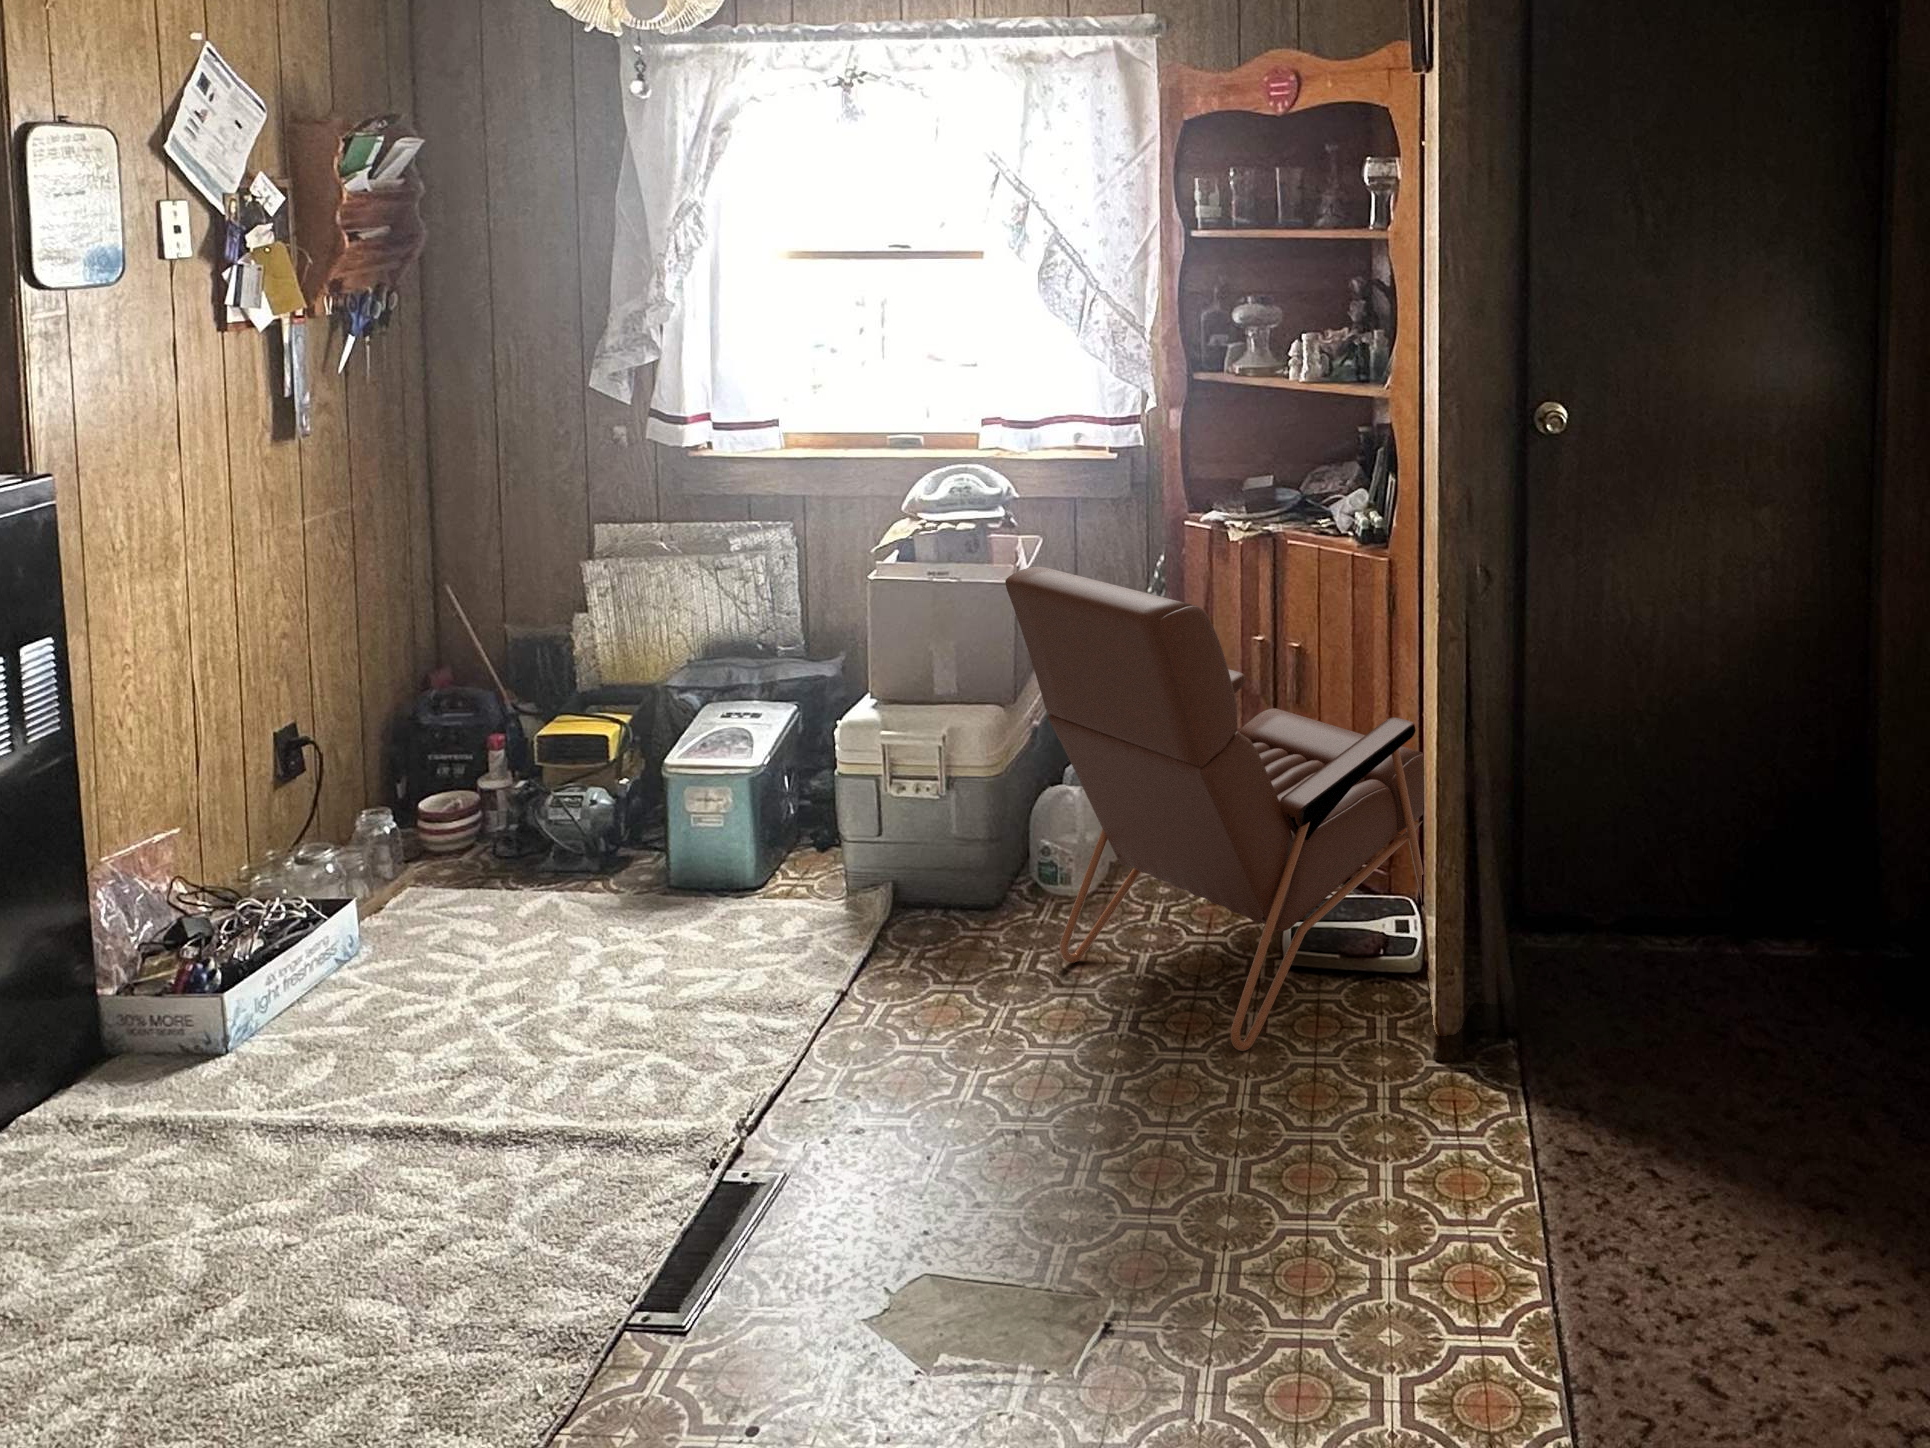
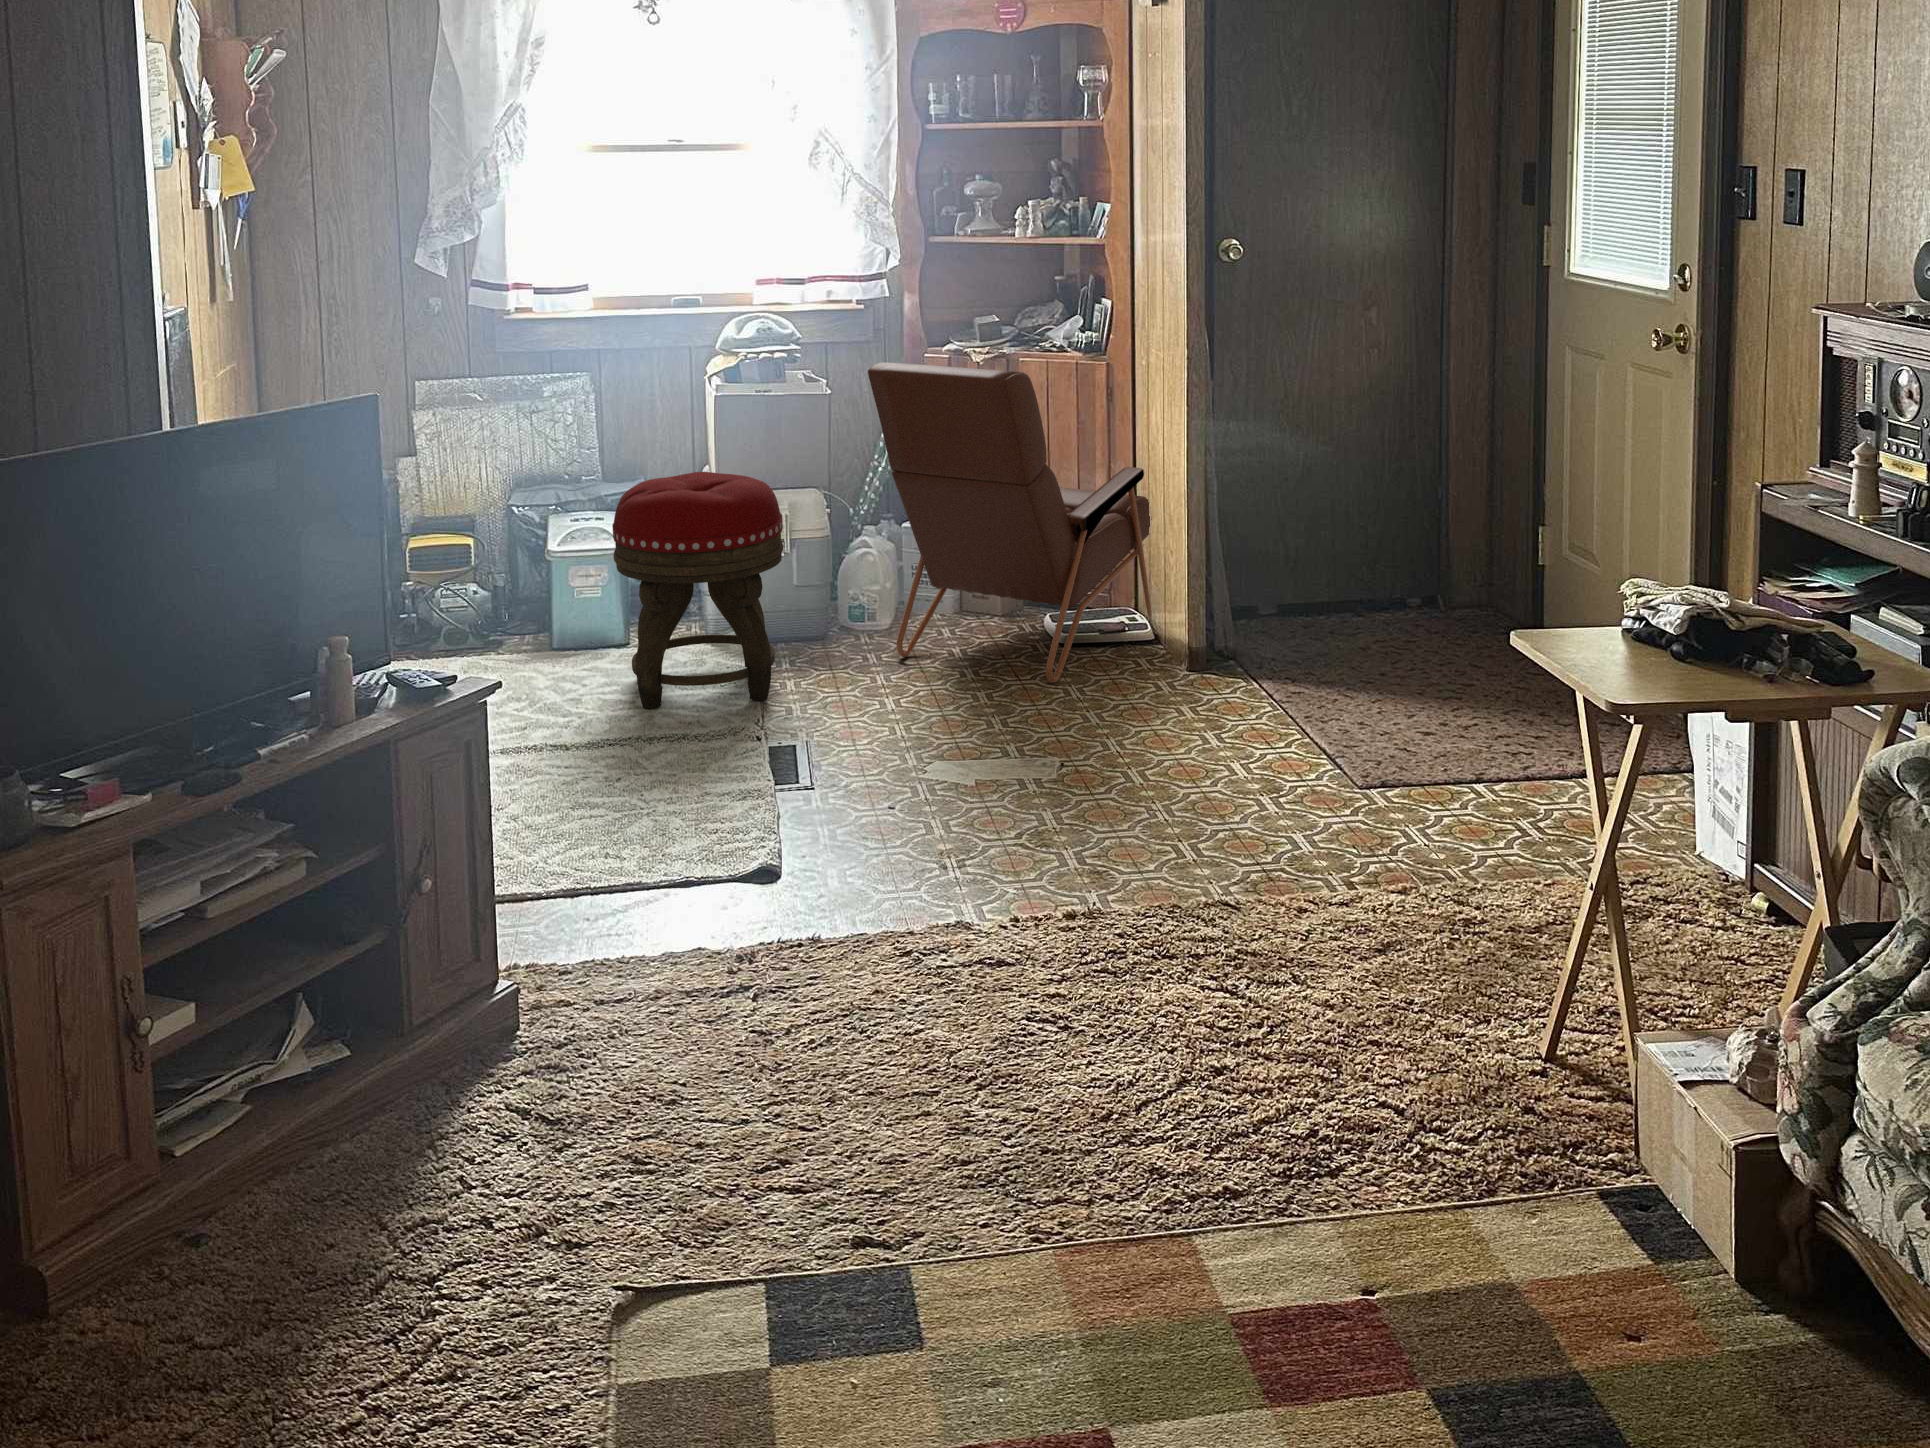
footstool: none [655,695,891,1039] -> present [612,472,783,709]

